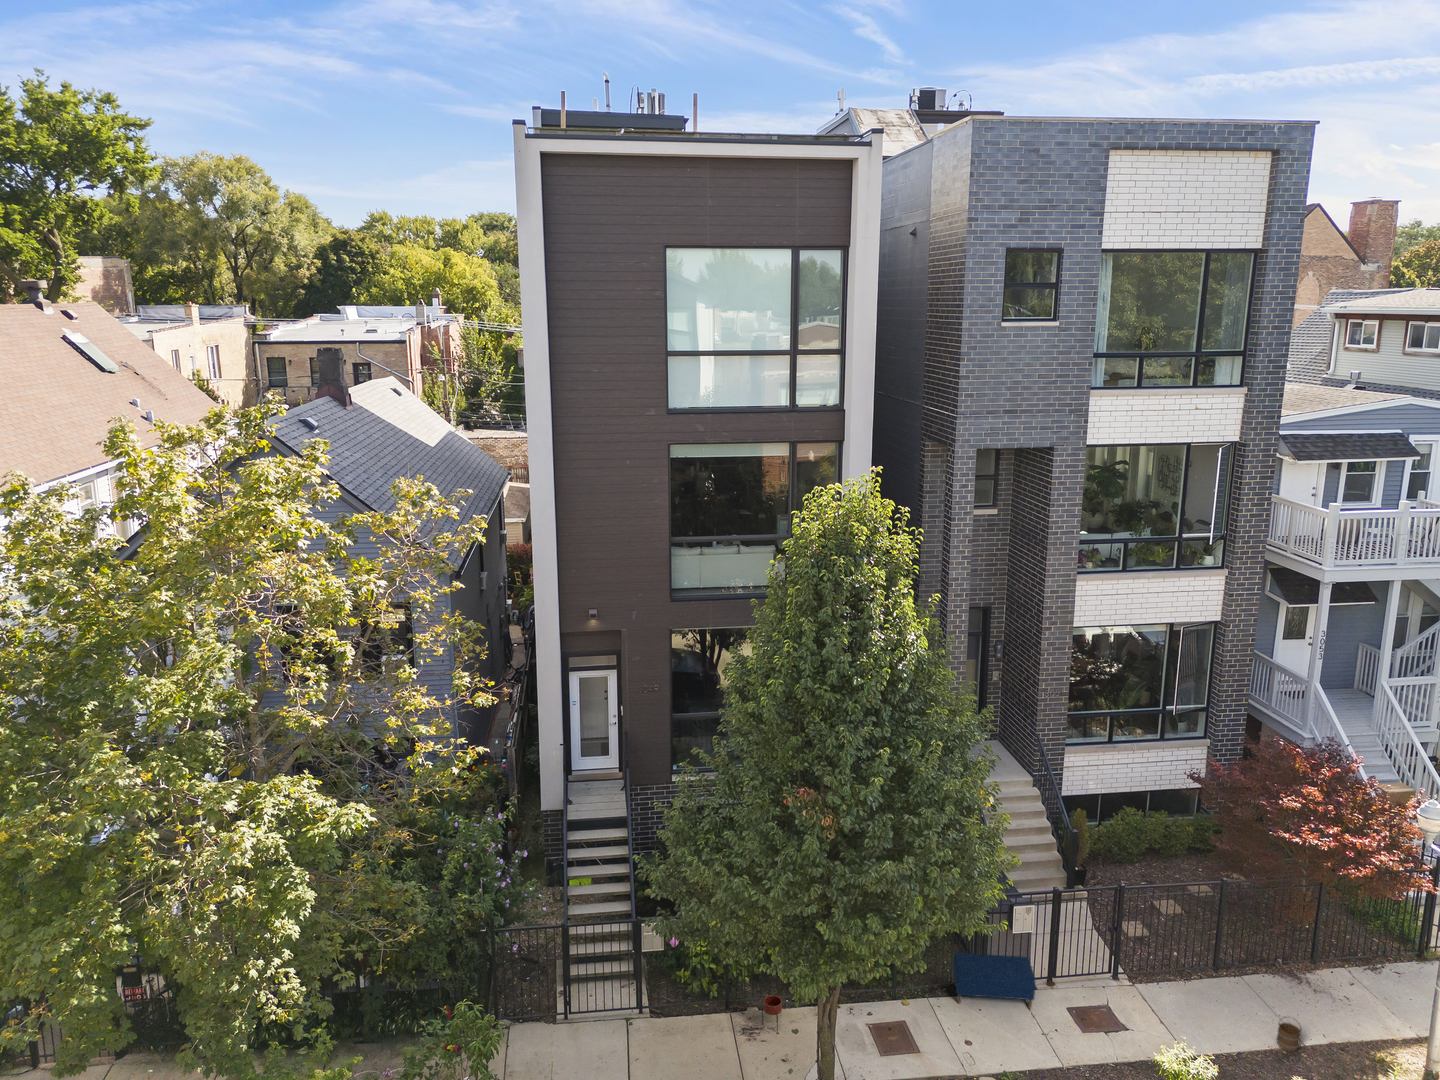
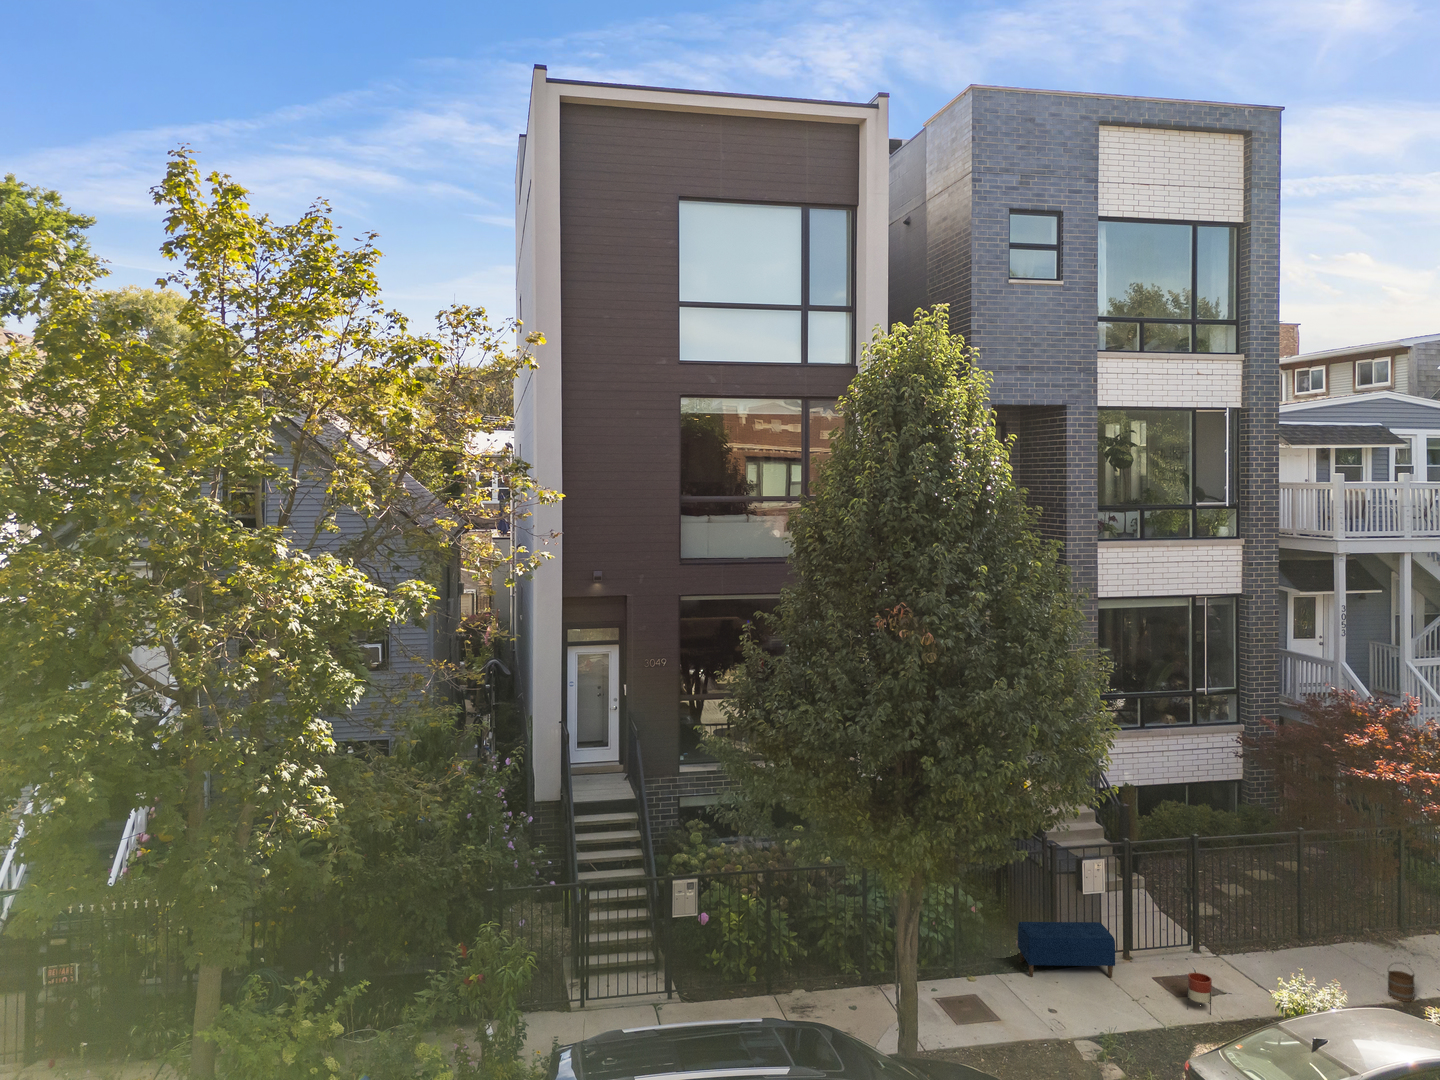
planter: present [762,995,782,1031] -> present [1187,973,1212,1015]

